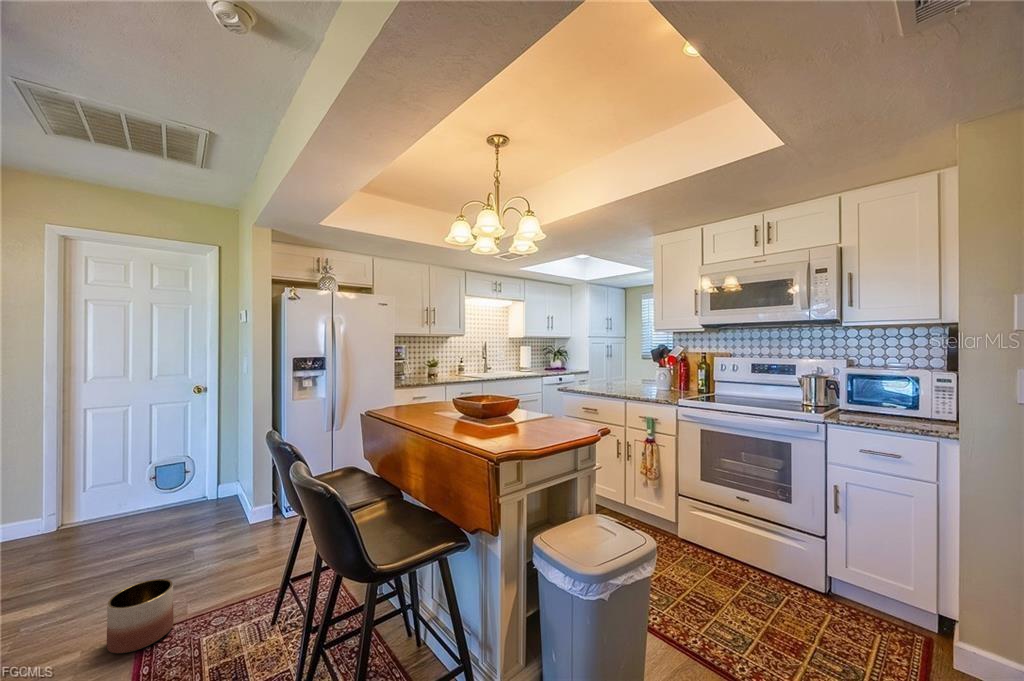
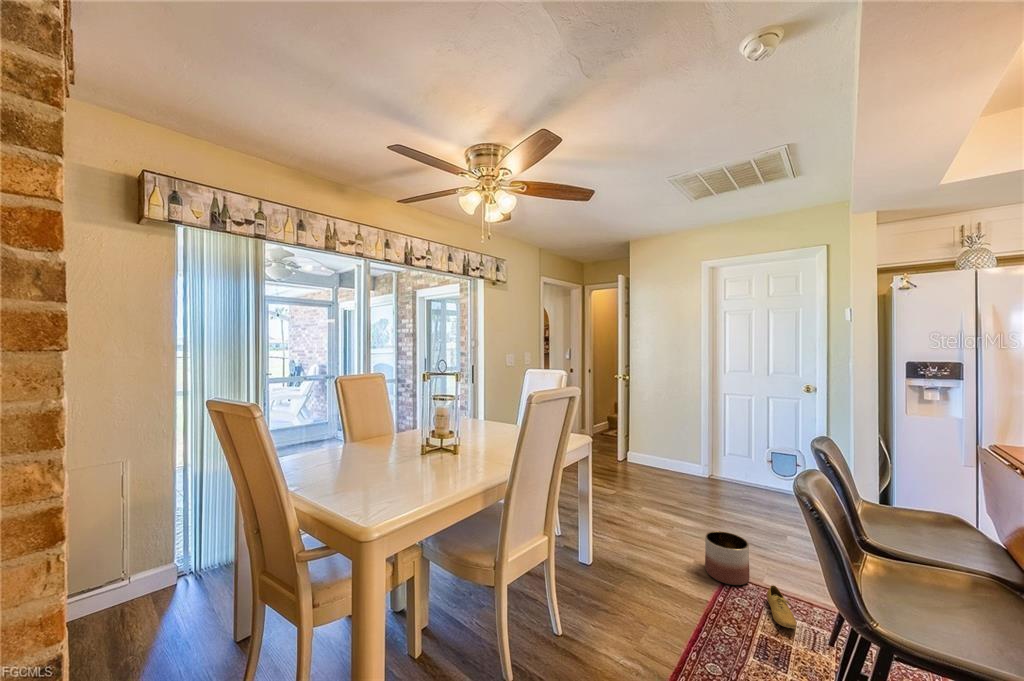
shoe: none [202,608,242,643] -> present [767,585,796,629]

